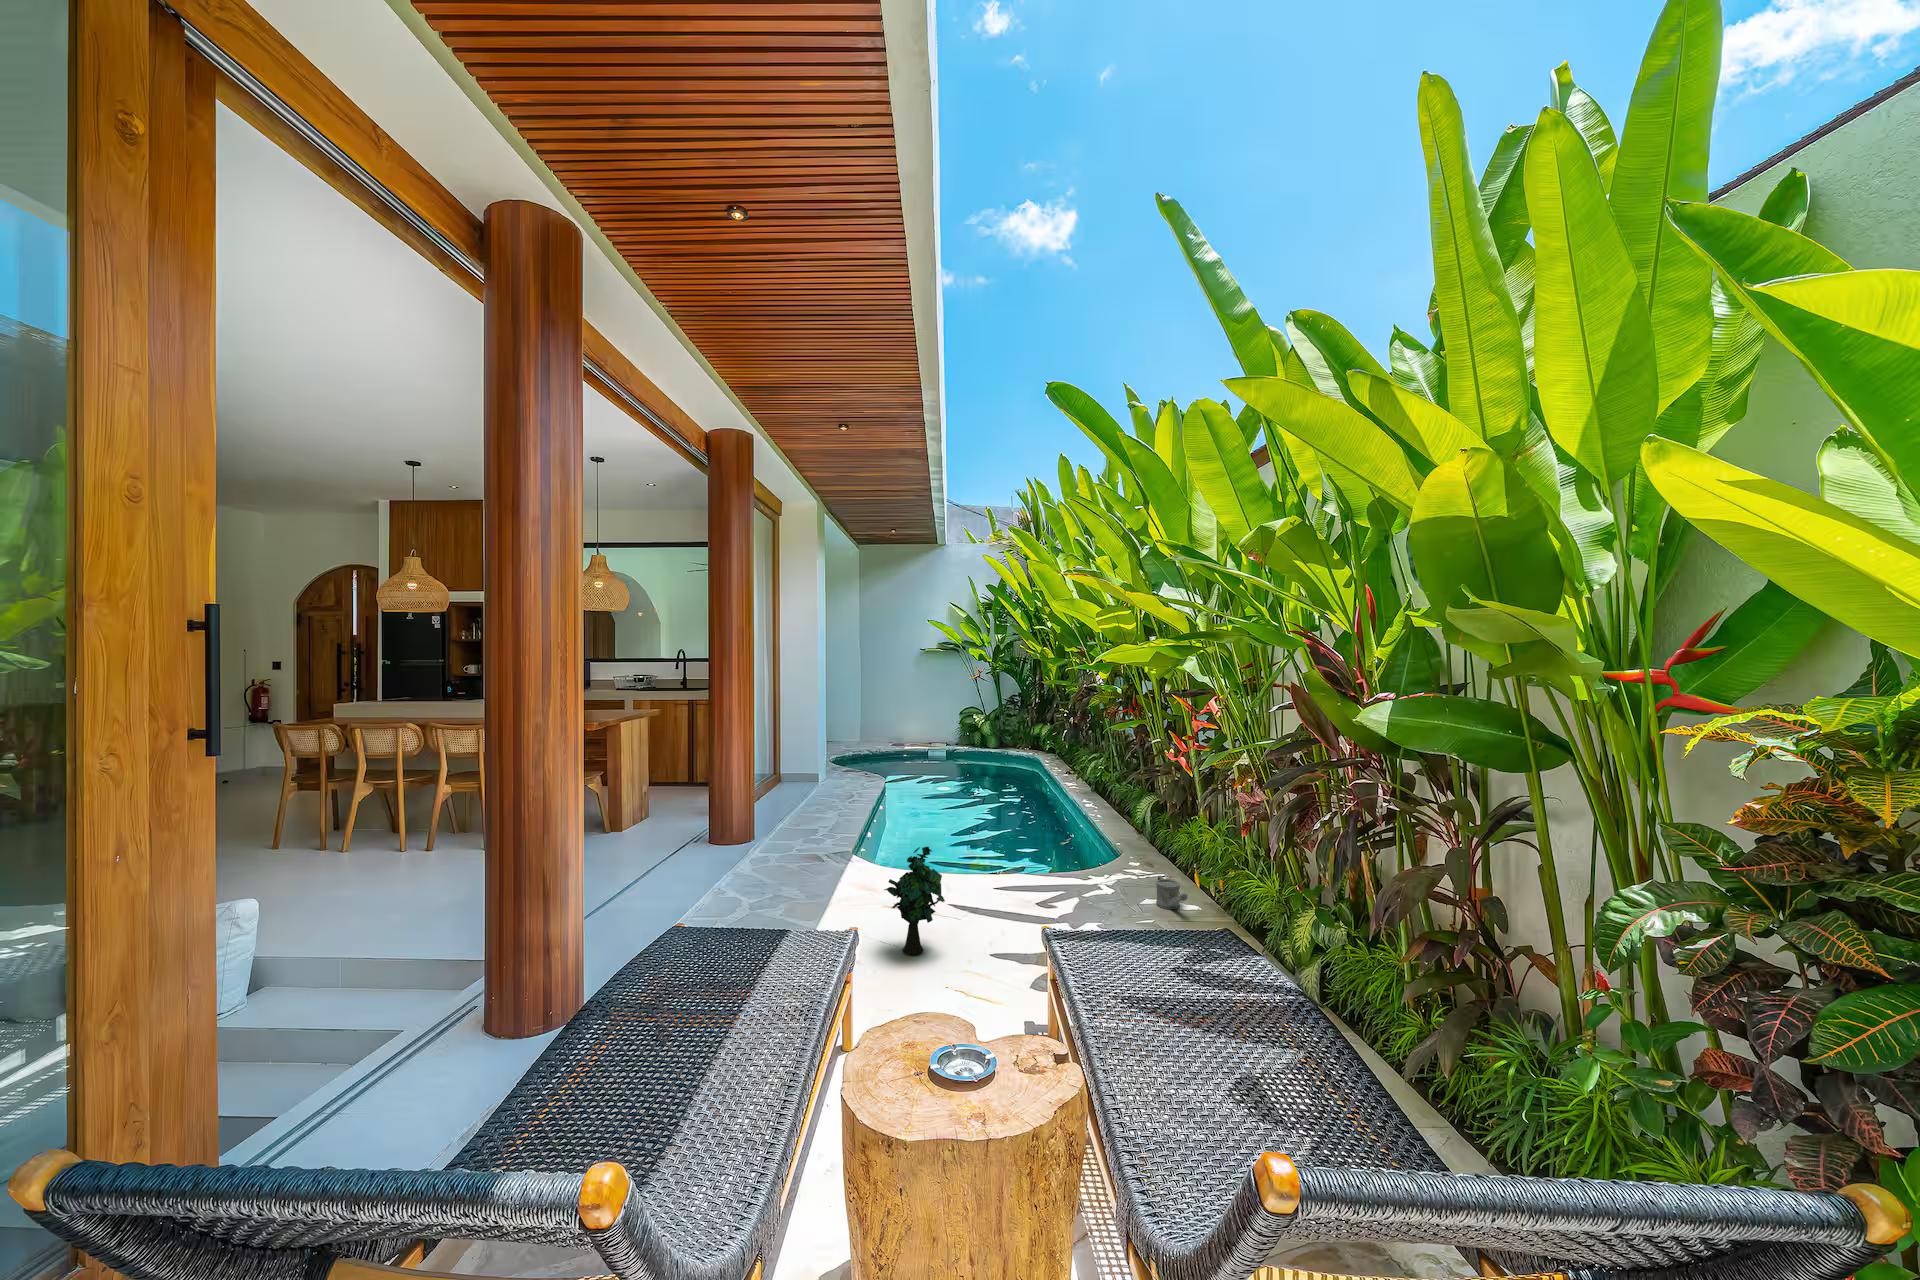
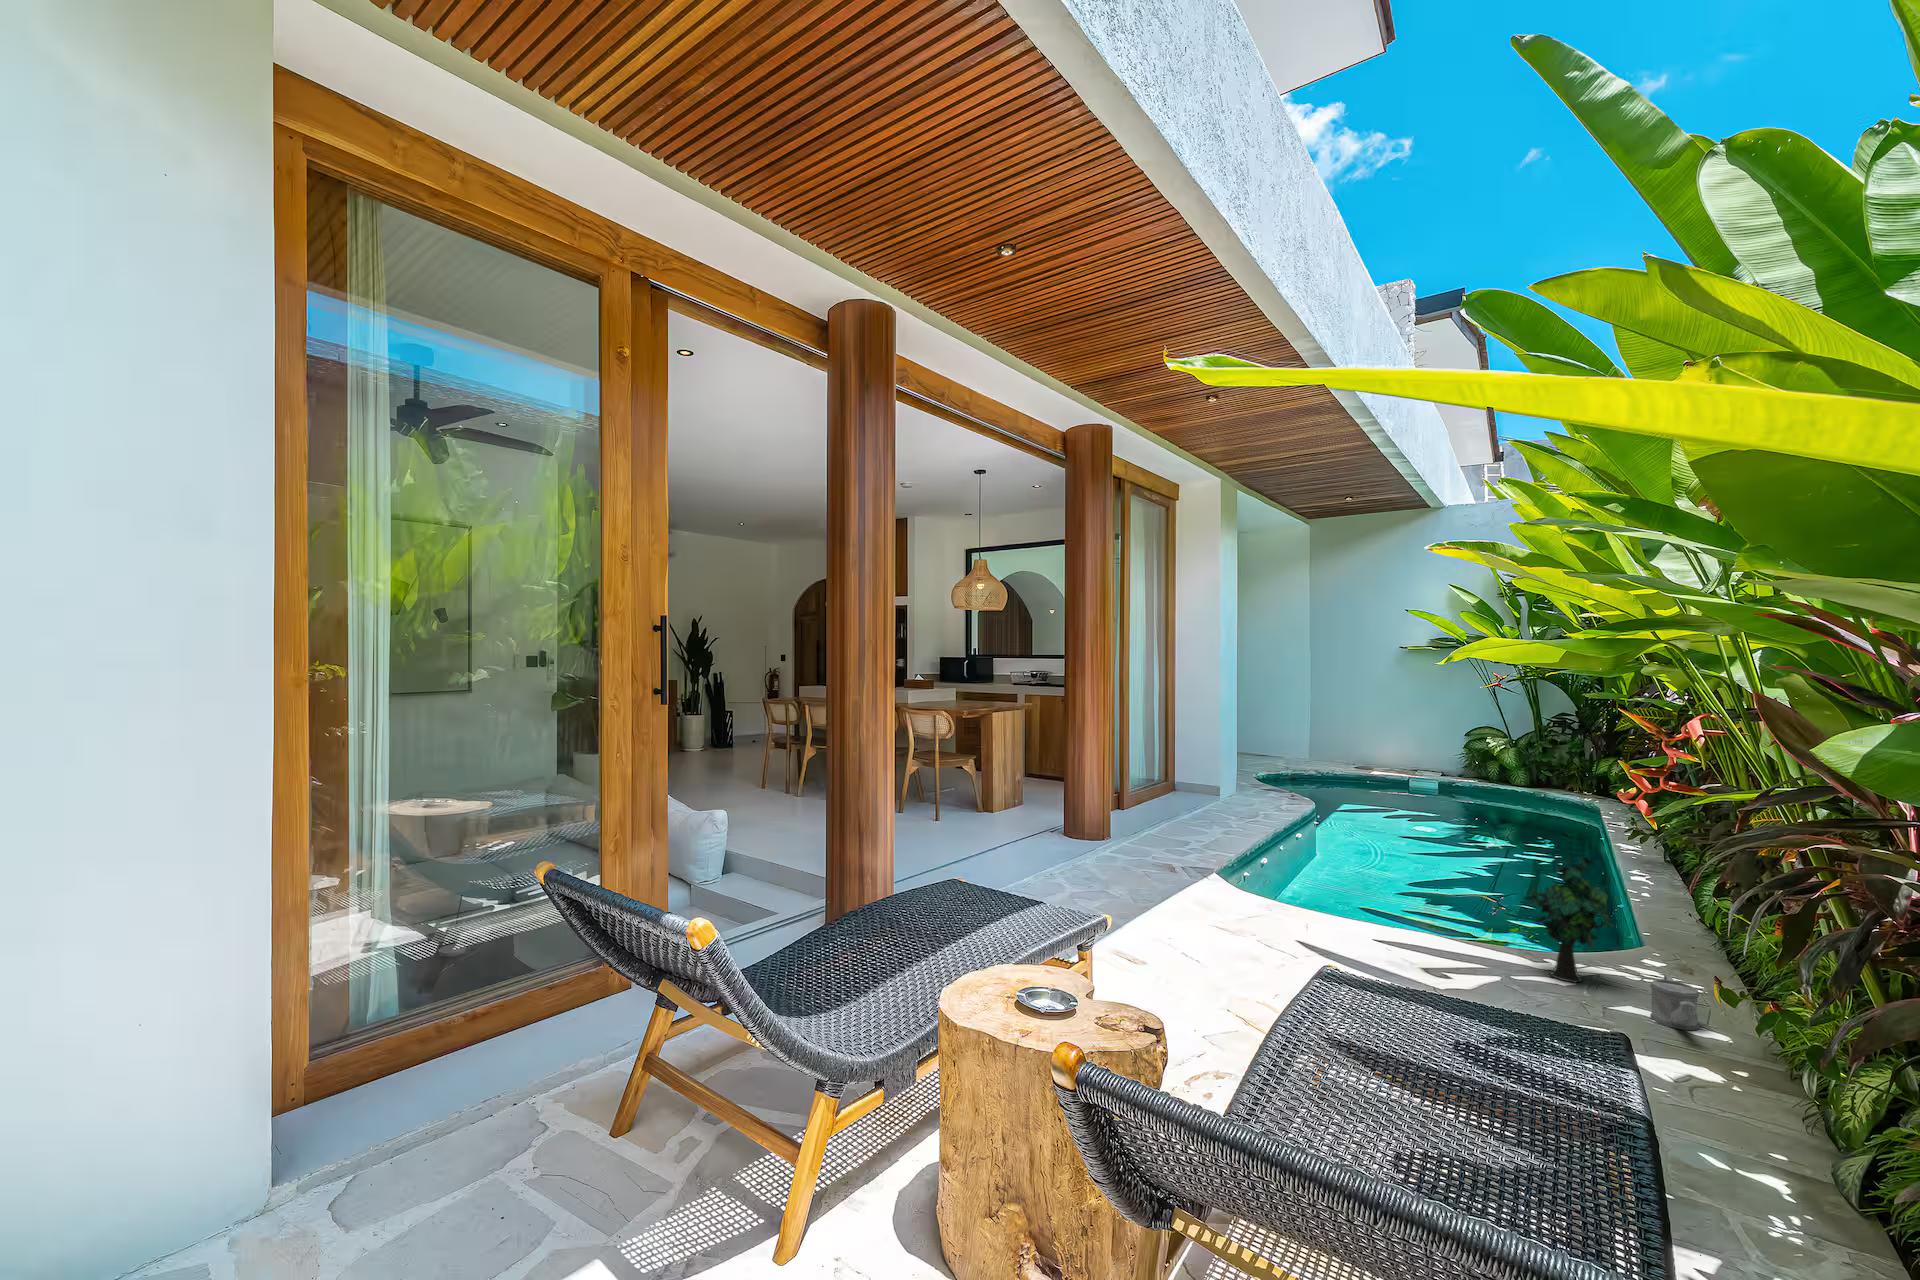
decorative plant: present [885,847,945,956] -> present [1526,857,1612,982]

